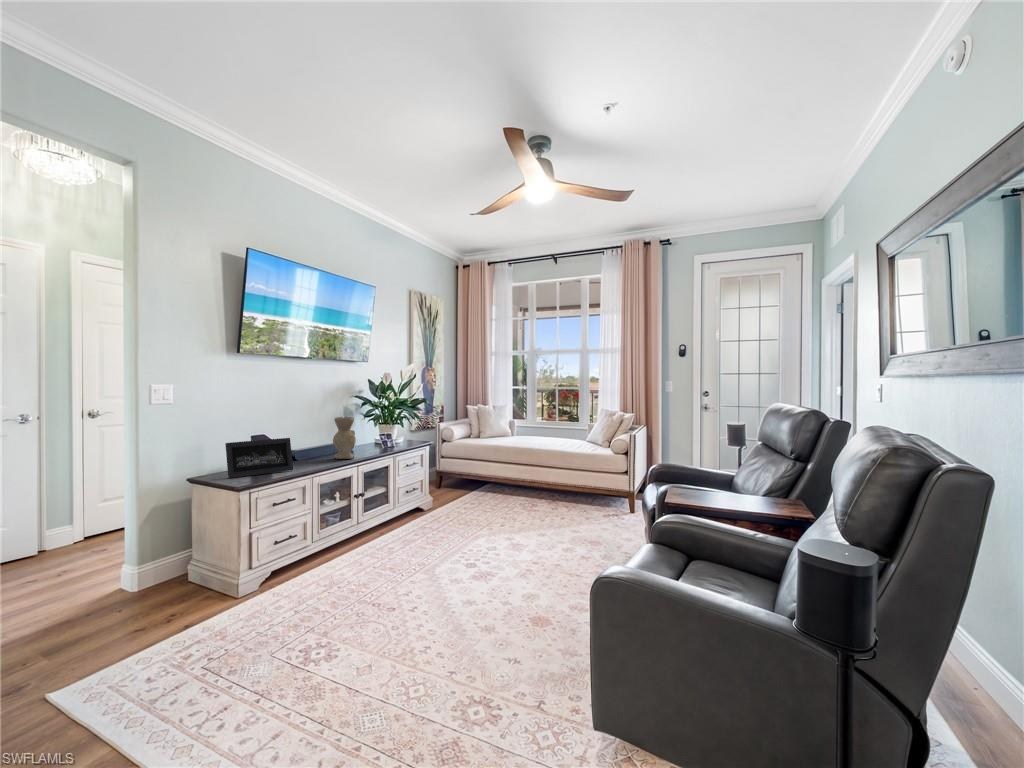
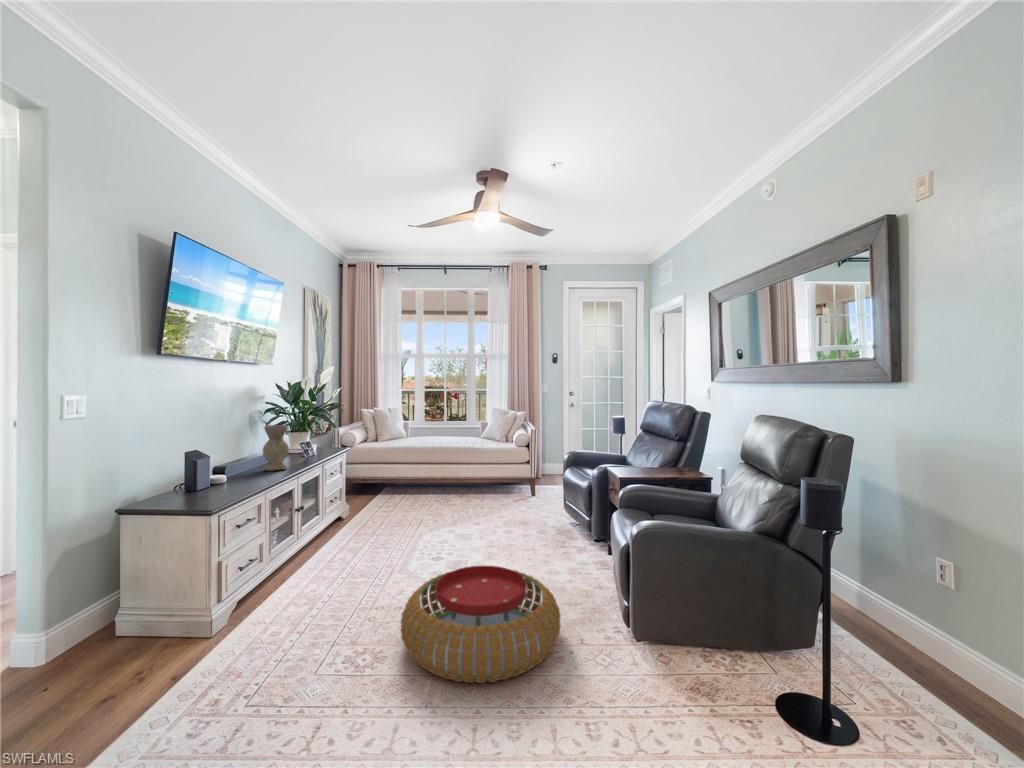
picture frame: present [225,438,293,478] -> none [163,451,240,503]
pouf: none [349,573,522,697] -> present [401,565,561,683]

